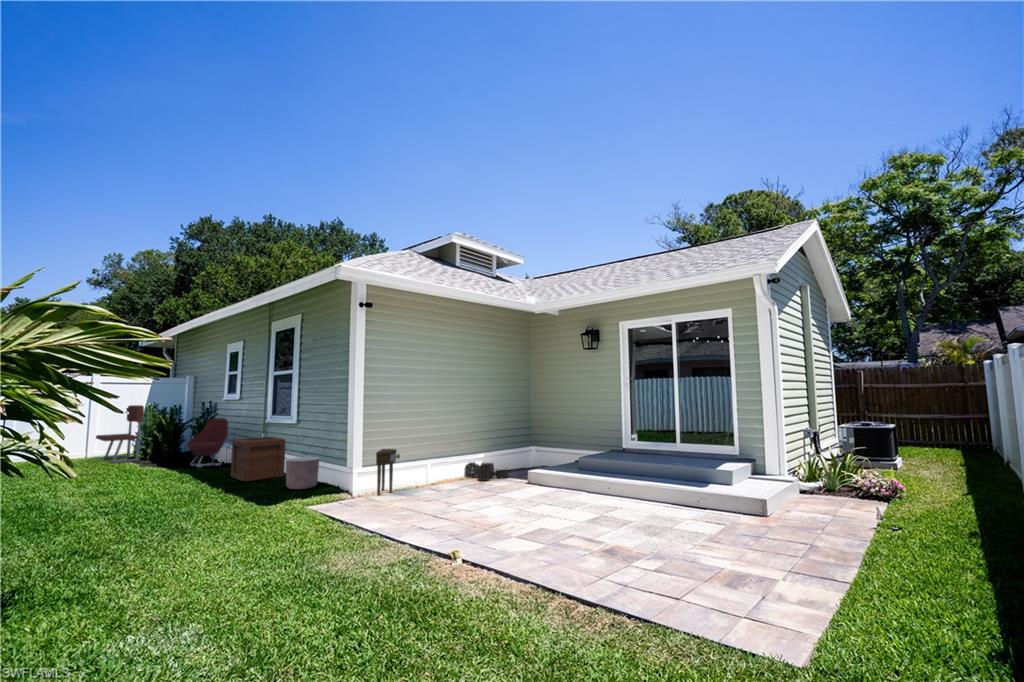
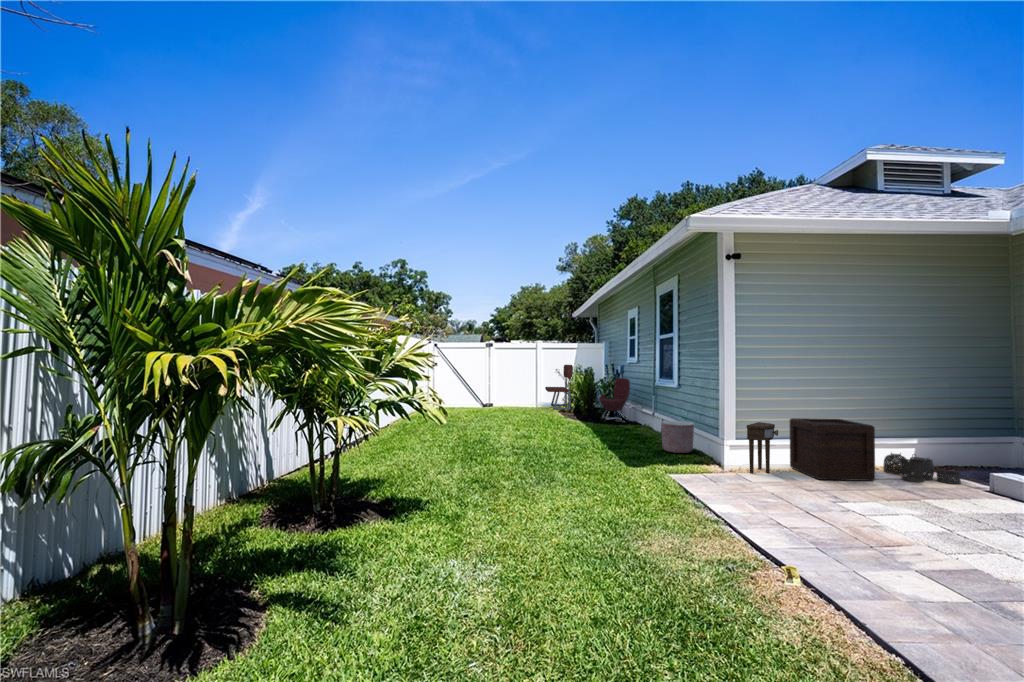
wooden crate: present [231,437,286,481] -> present [790,418,875,481]

